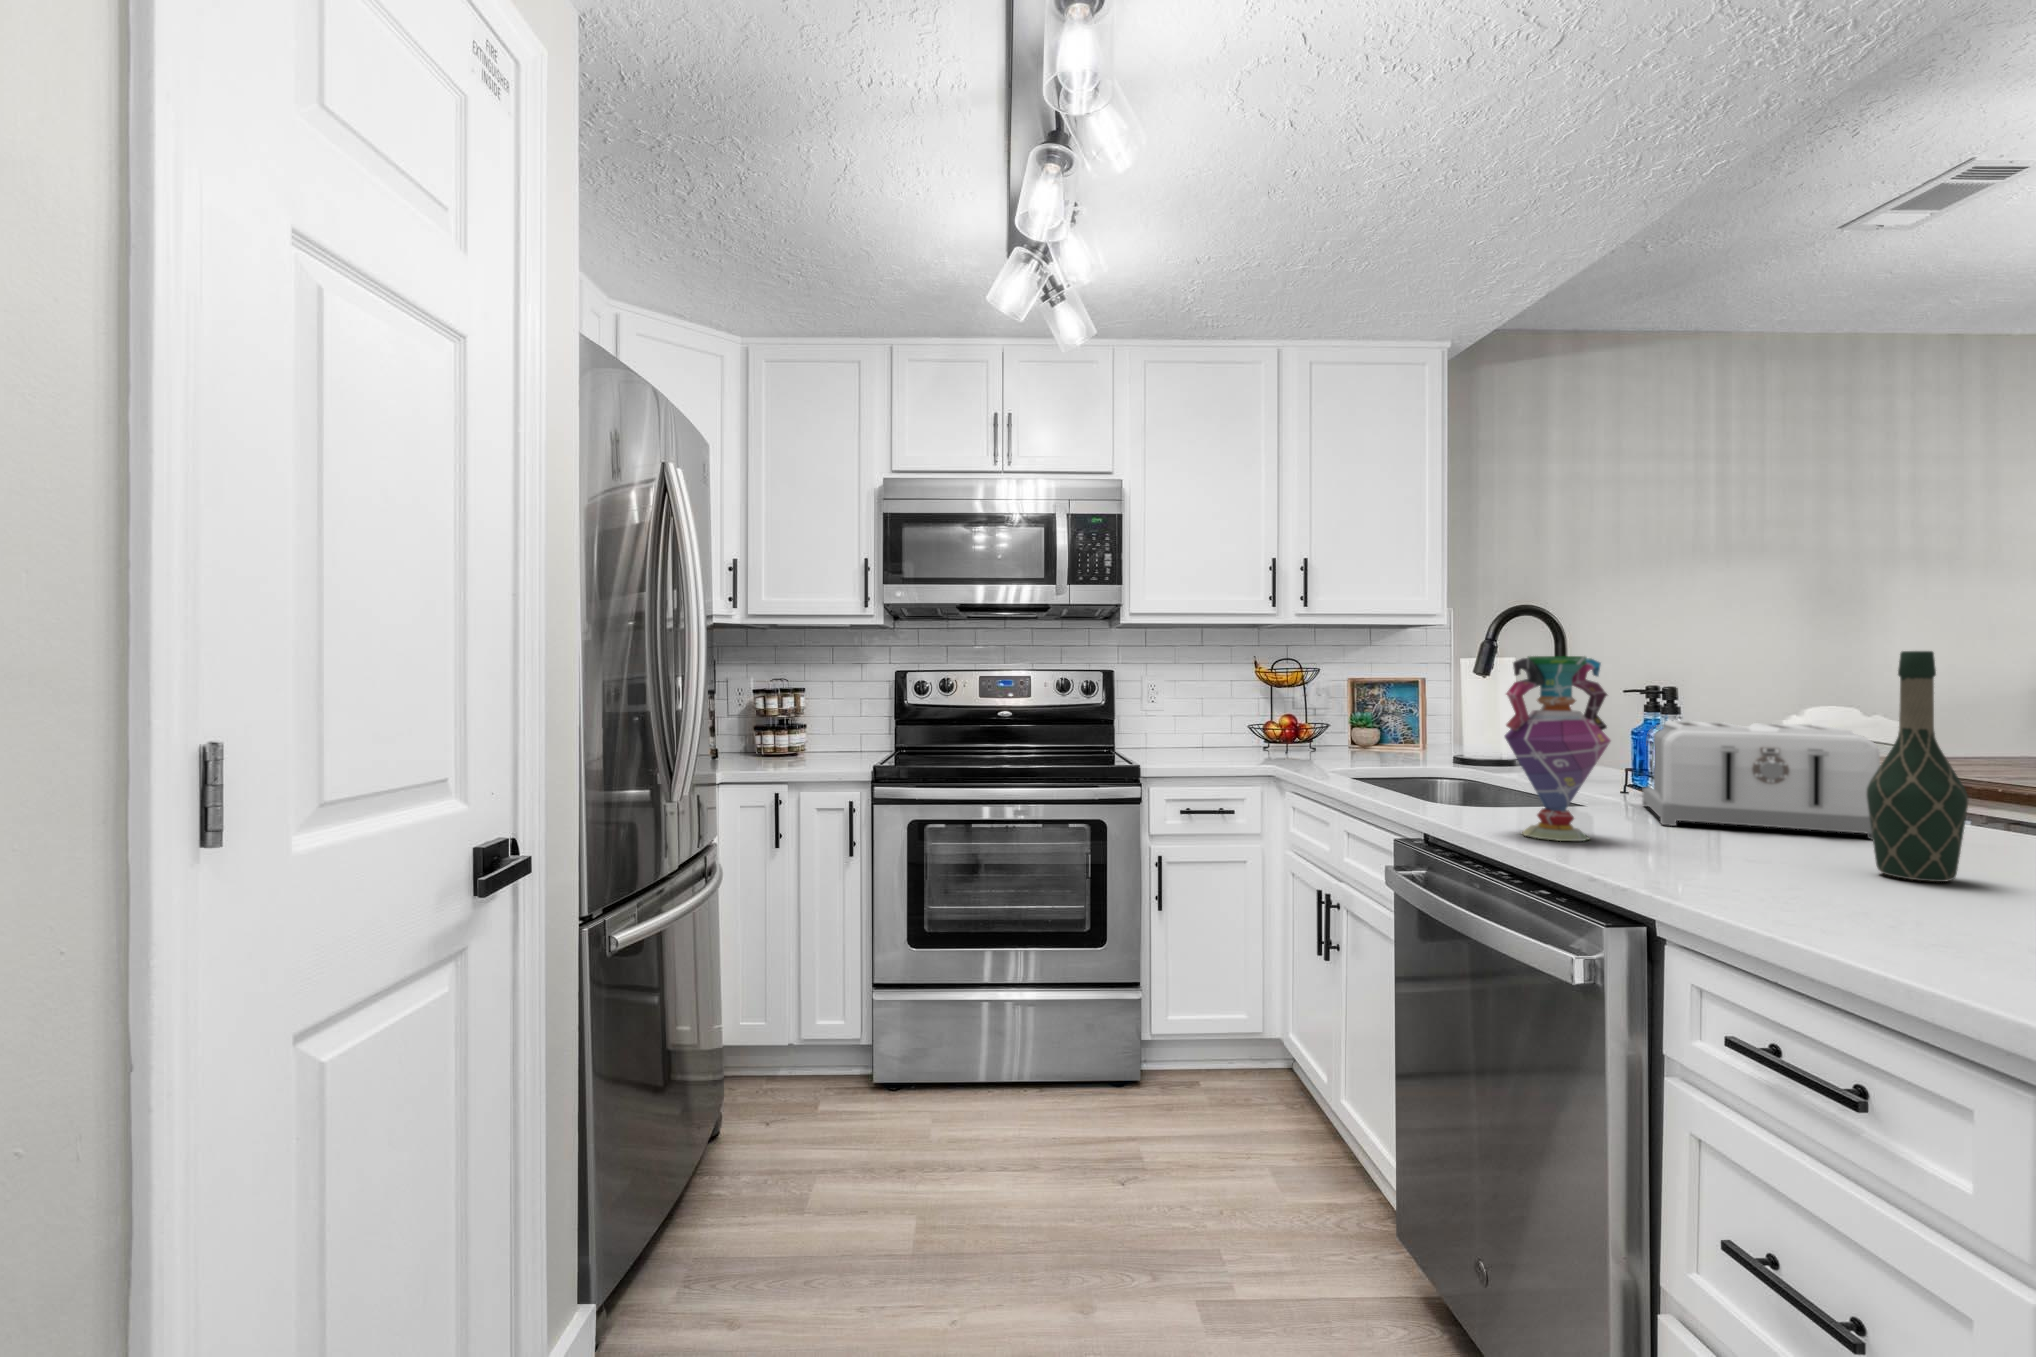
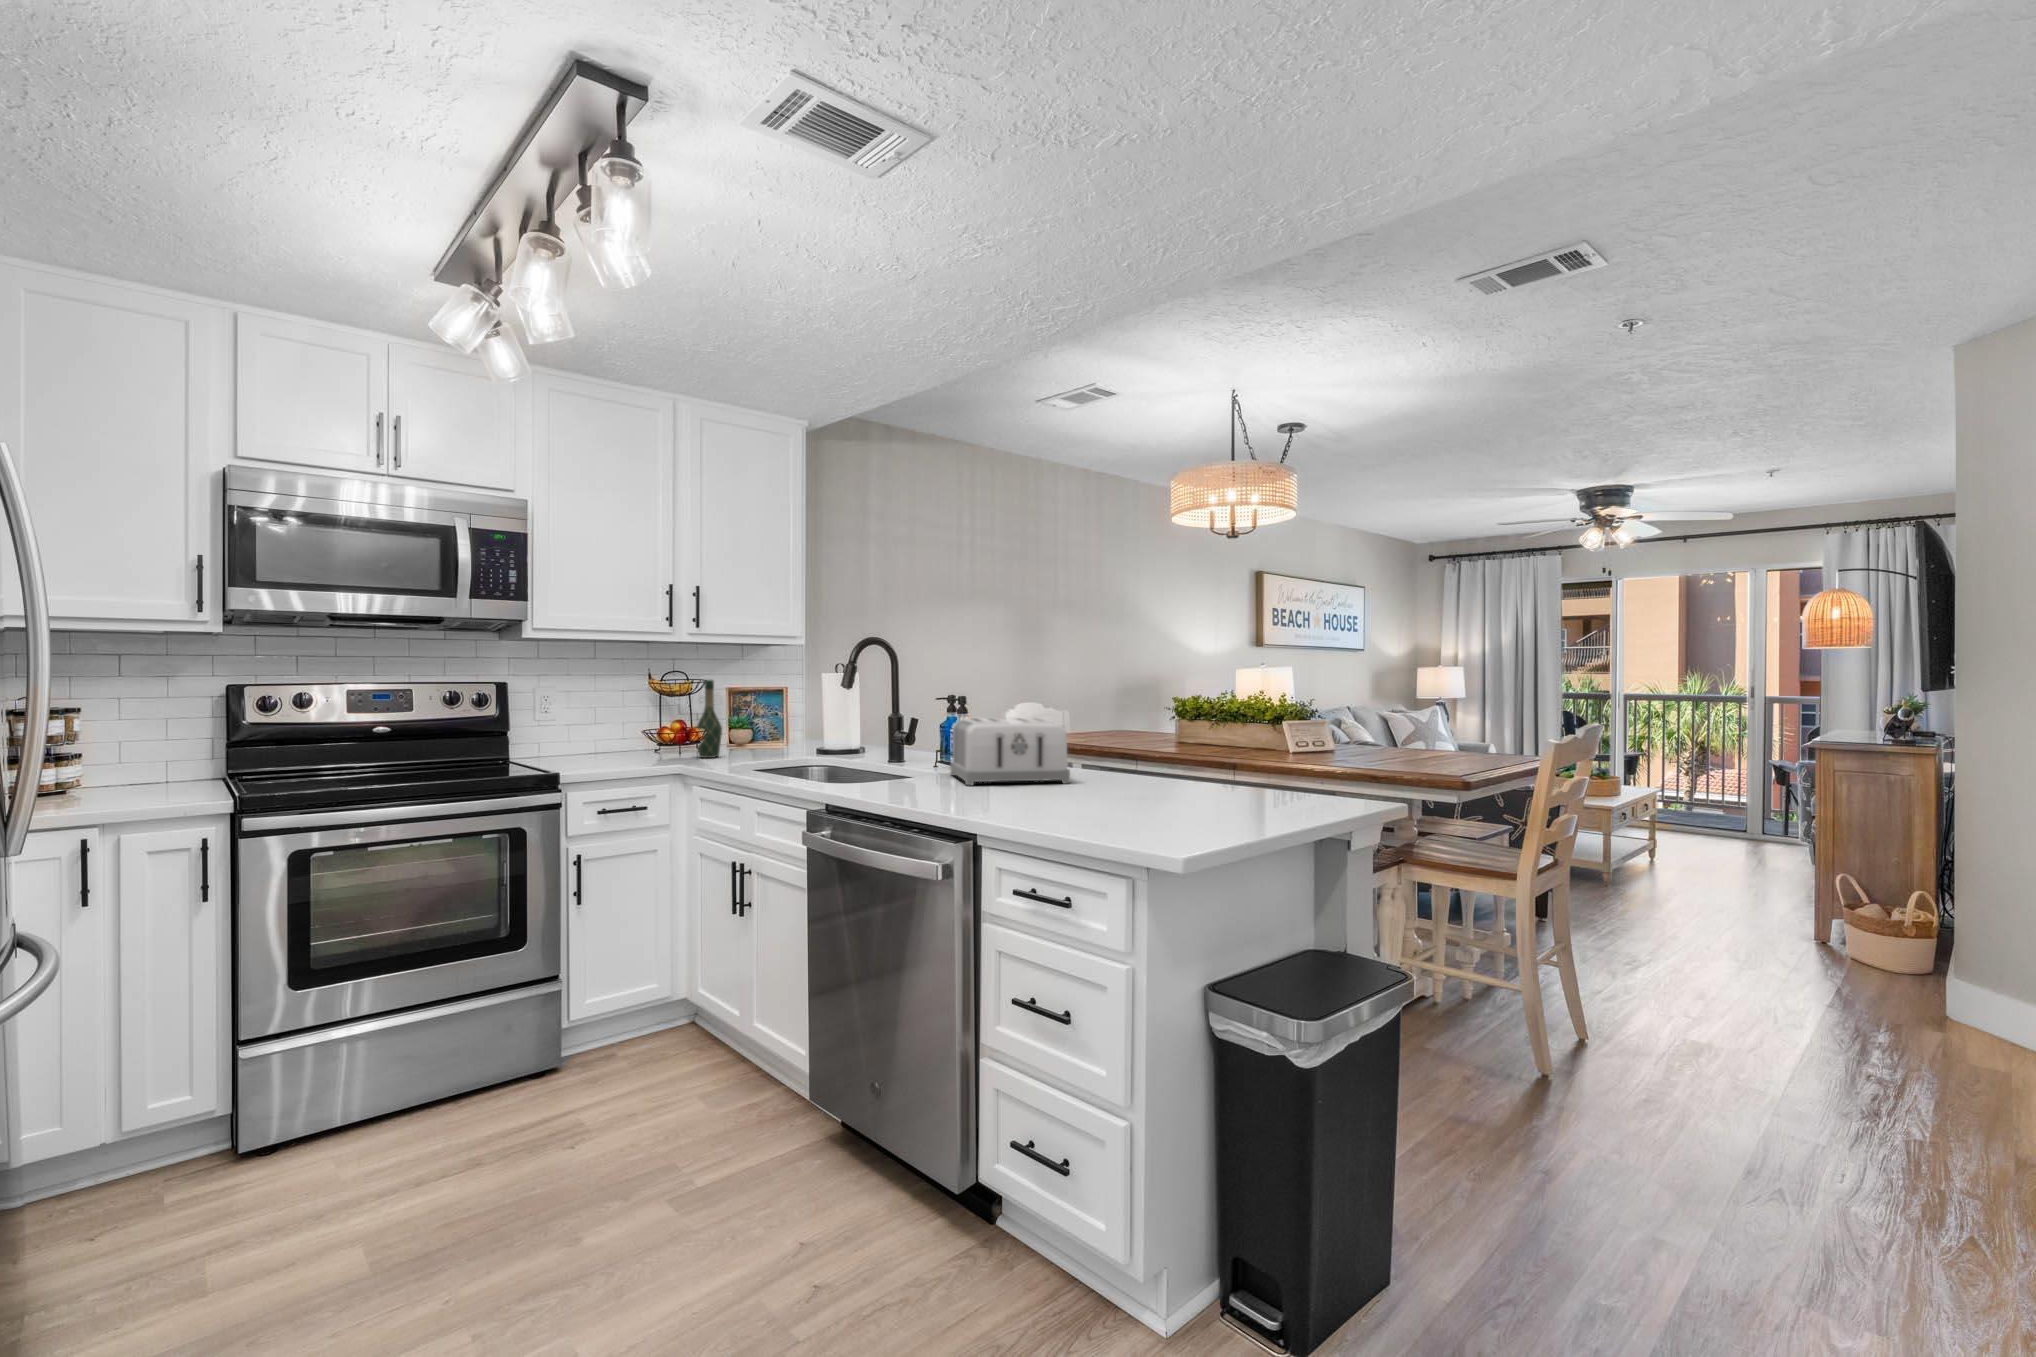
wine bottle: present [1867,651,1968,882] -> present [697,680,722,758]
vase: present [1505,656,1610,841] -> none [885,680,946,800]

